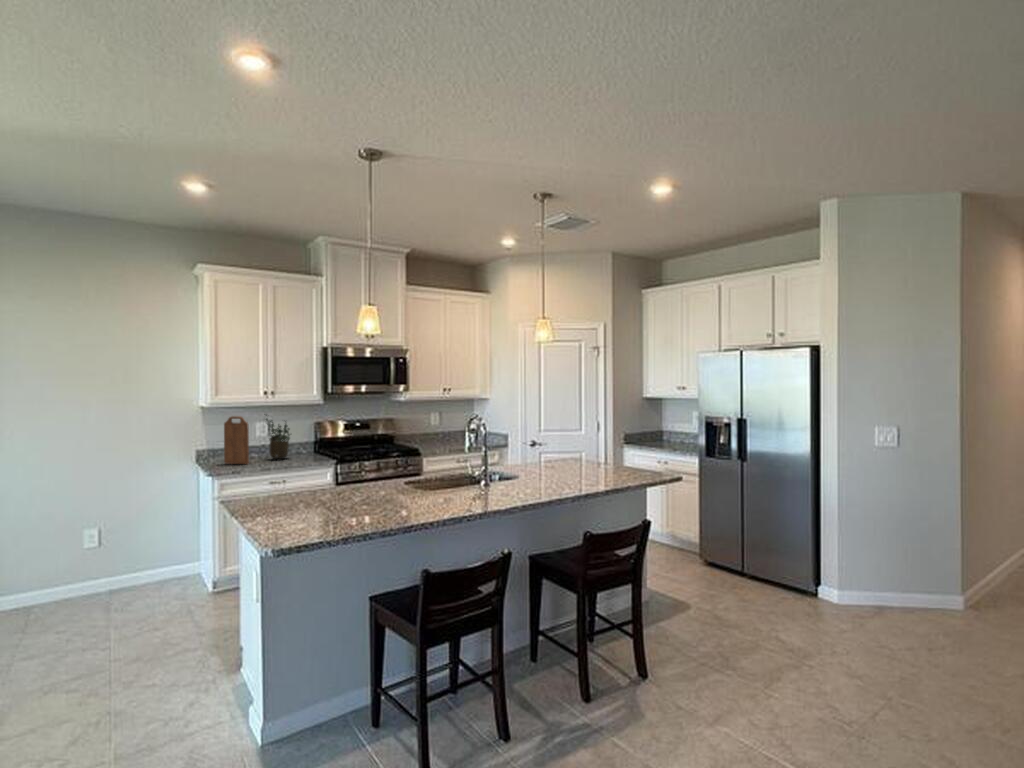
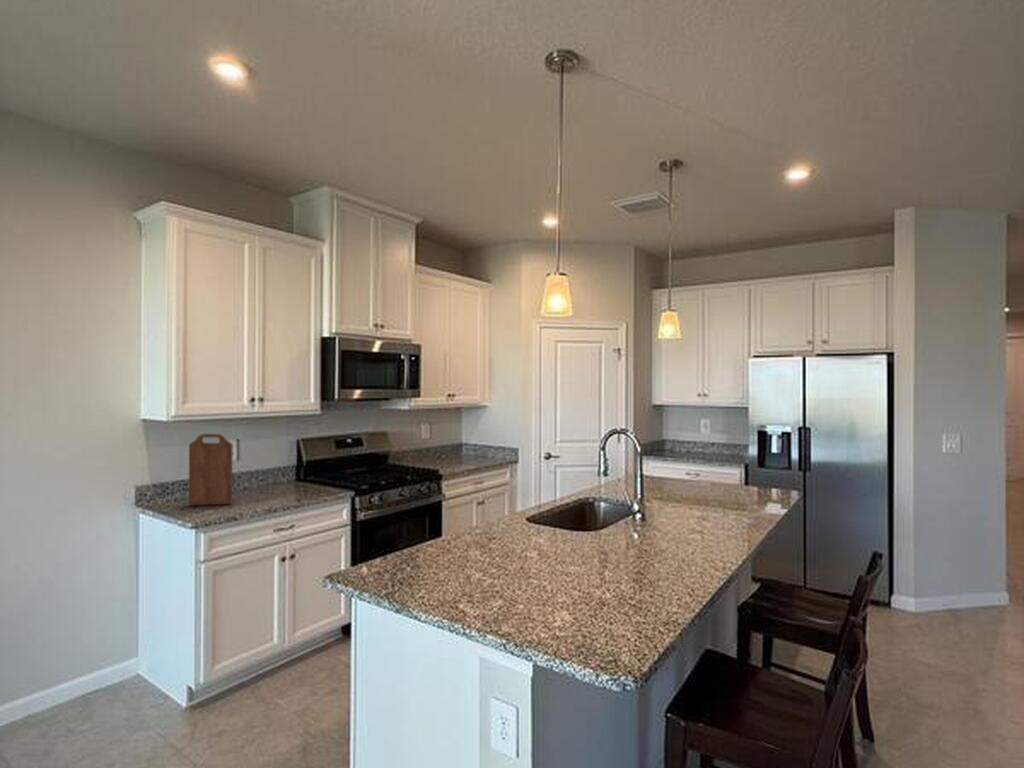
potted plant: present [264,414,290,459] -> none [241,429,286,493]

